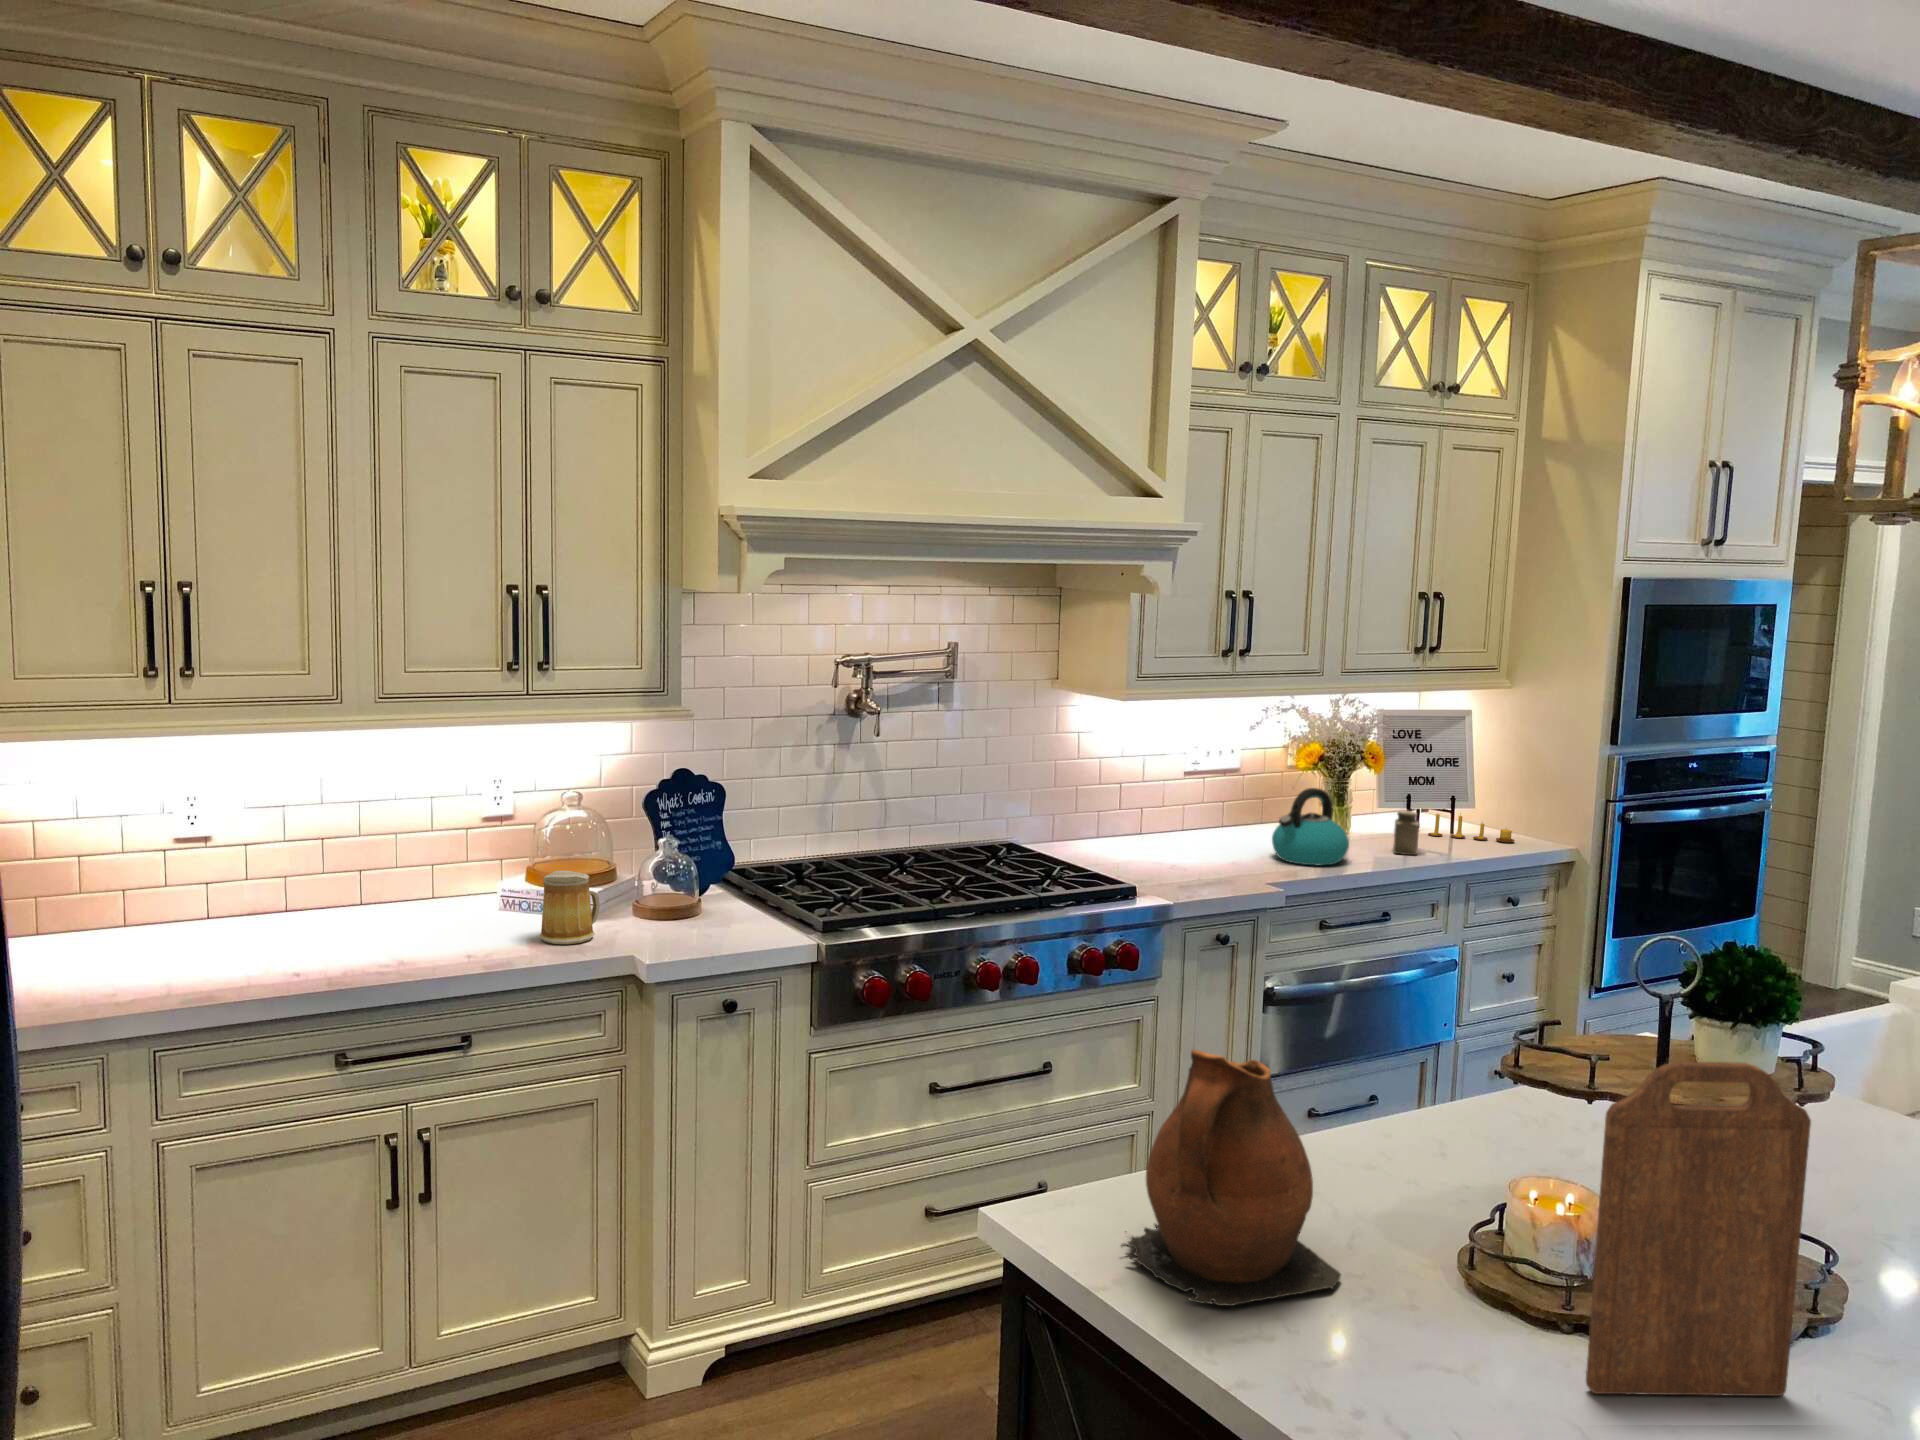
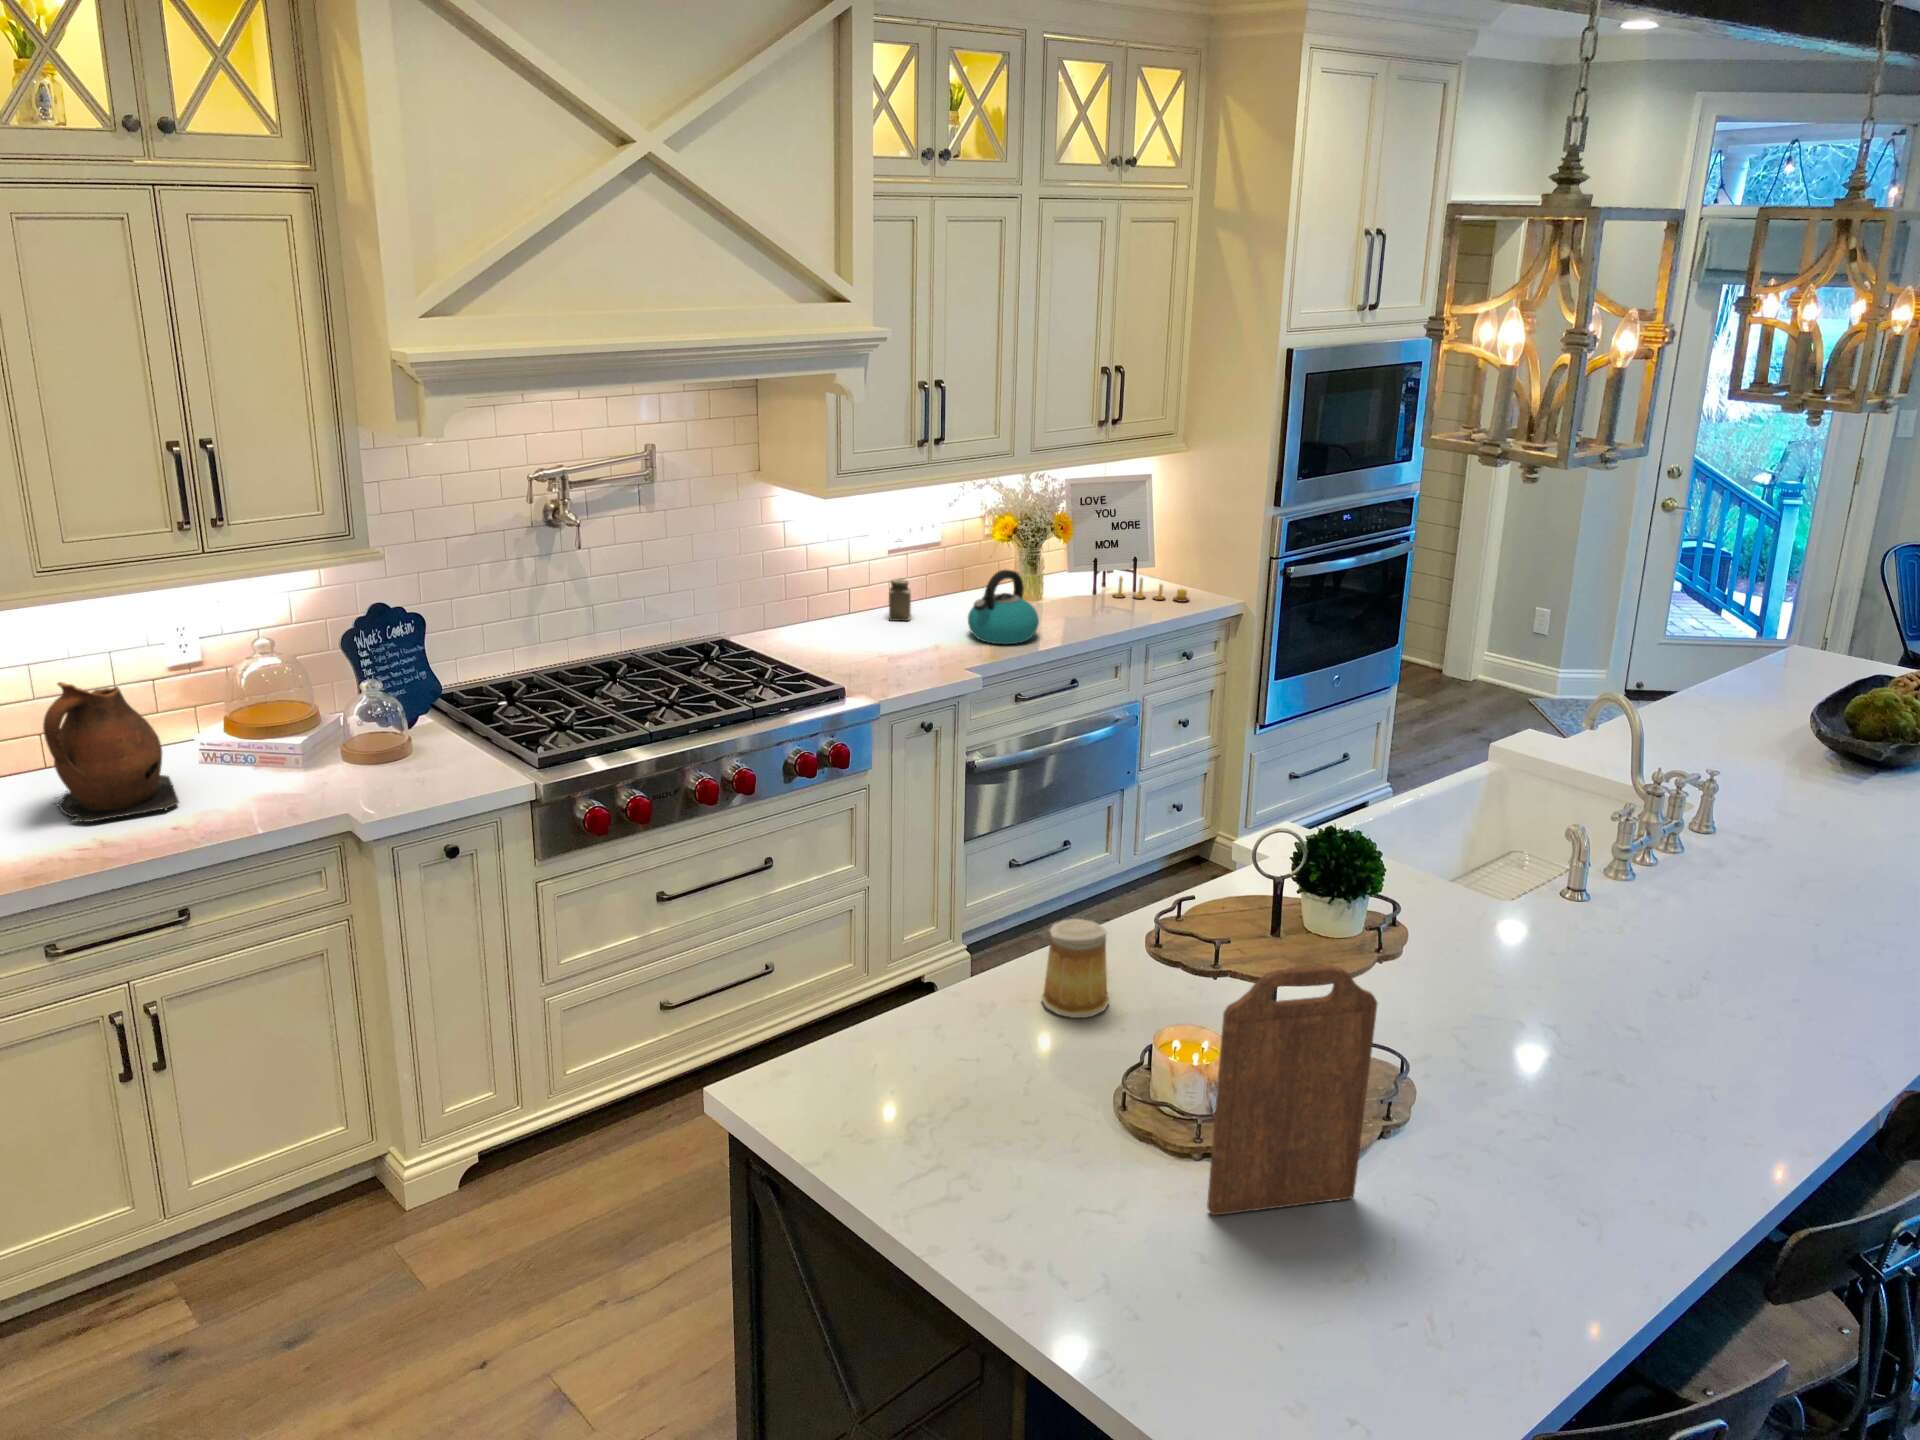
salt shaker: present [1393,810,1419,855] -> present [889,578,911,621]
mug: present [539,871,600,944] -> present [1041,919,1109,1018]
ceramic pitcher: present [1121,1050,1341,1306] -> present [43,682,179,822]

